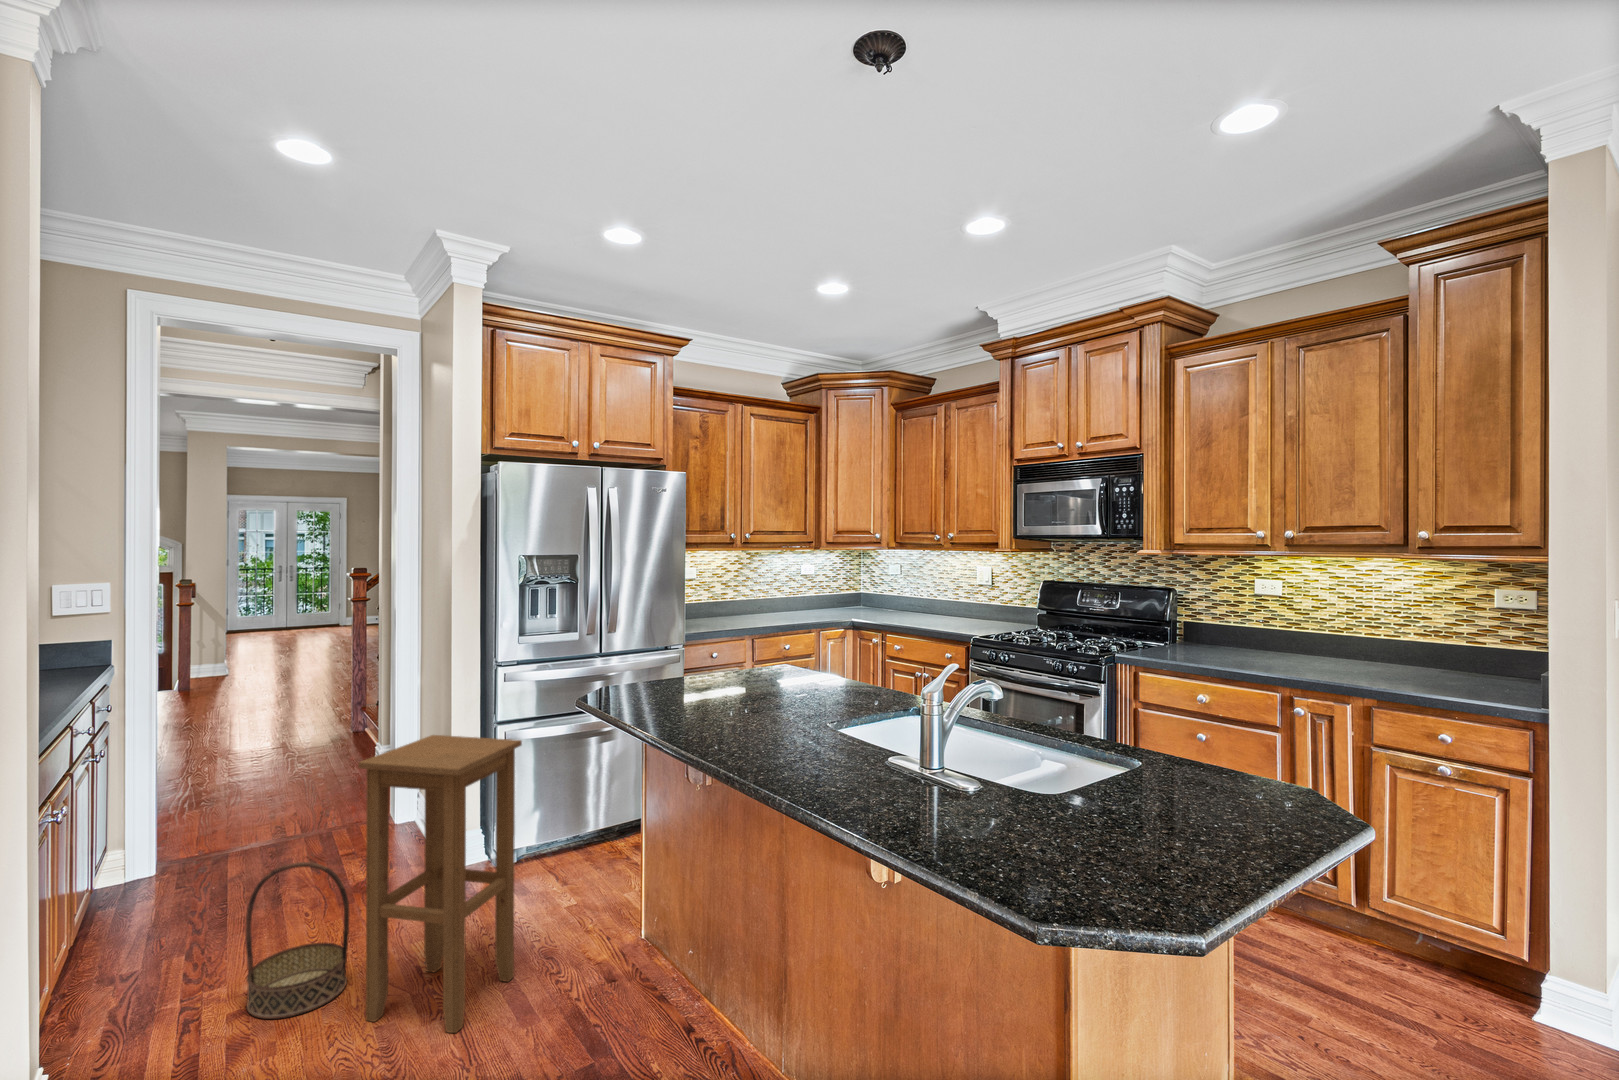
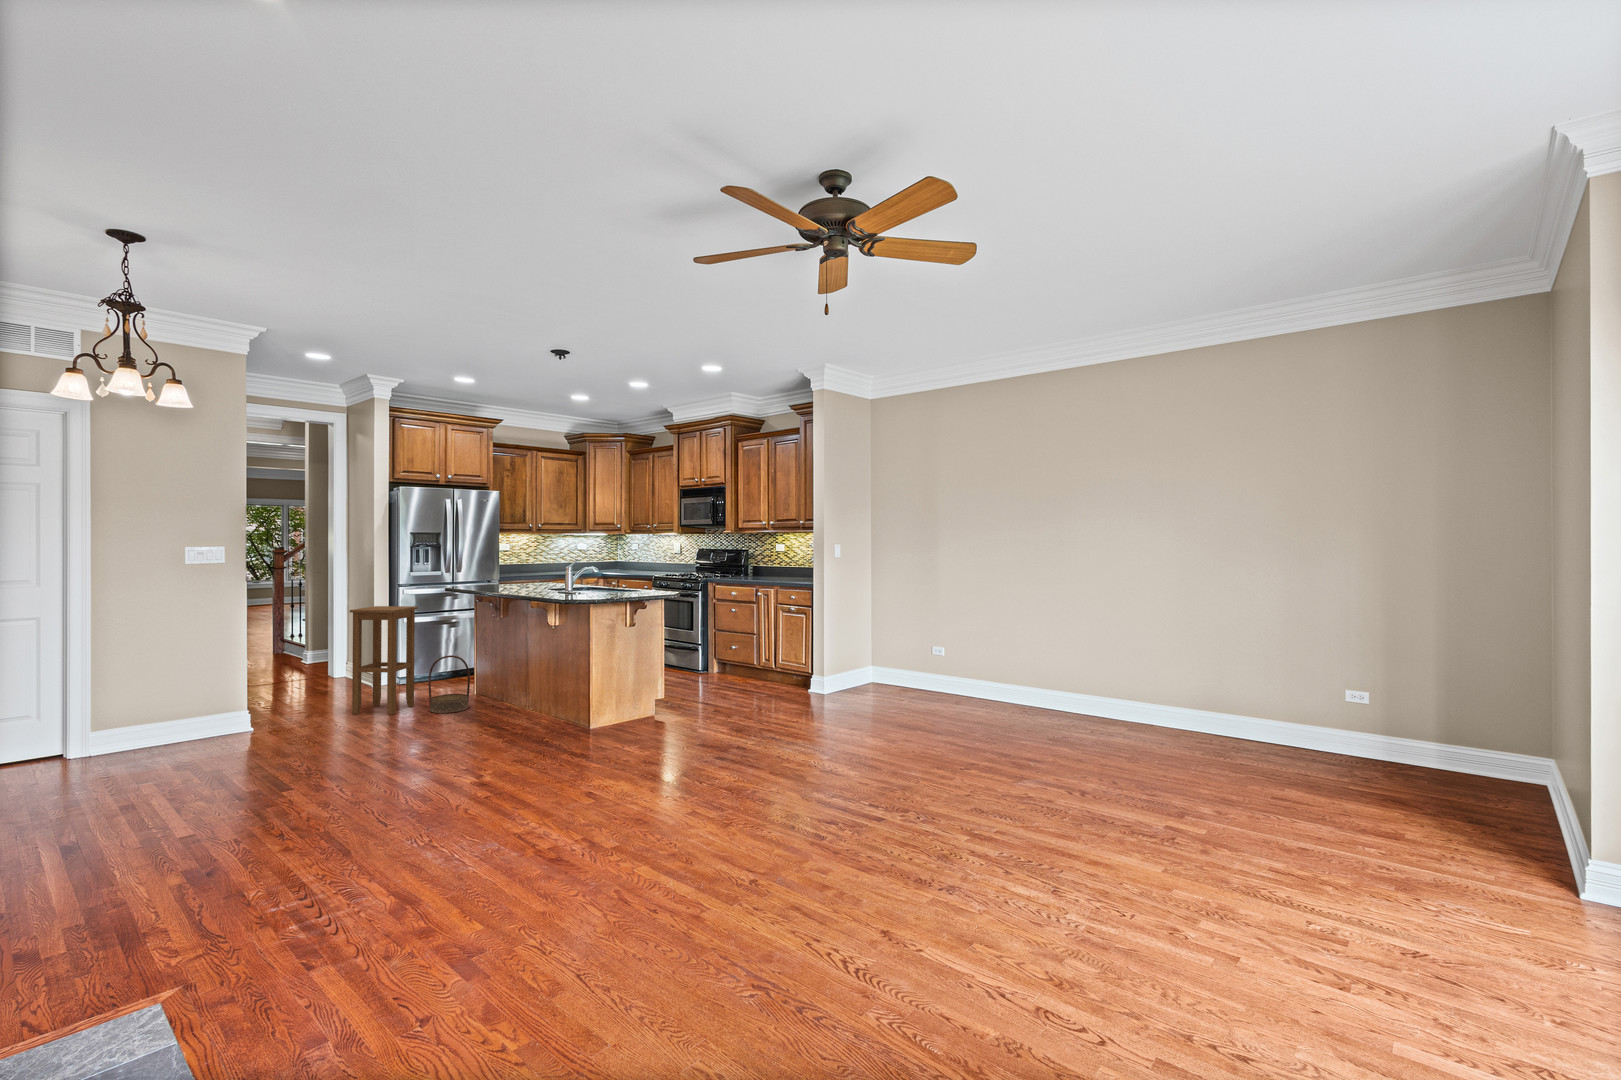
basket: present [245,862,349,1019] -> present [428,655,470,713]

